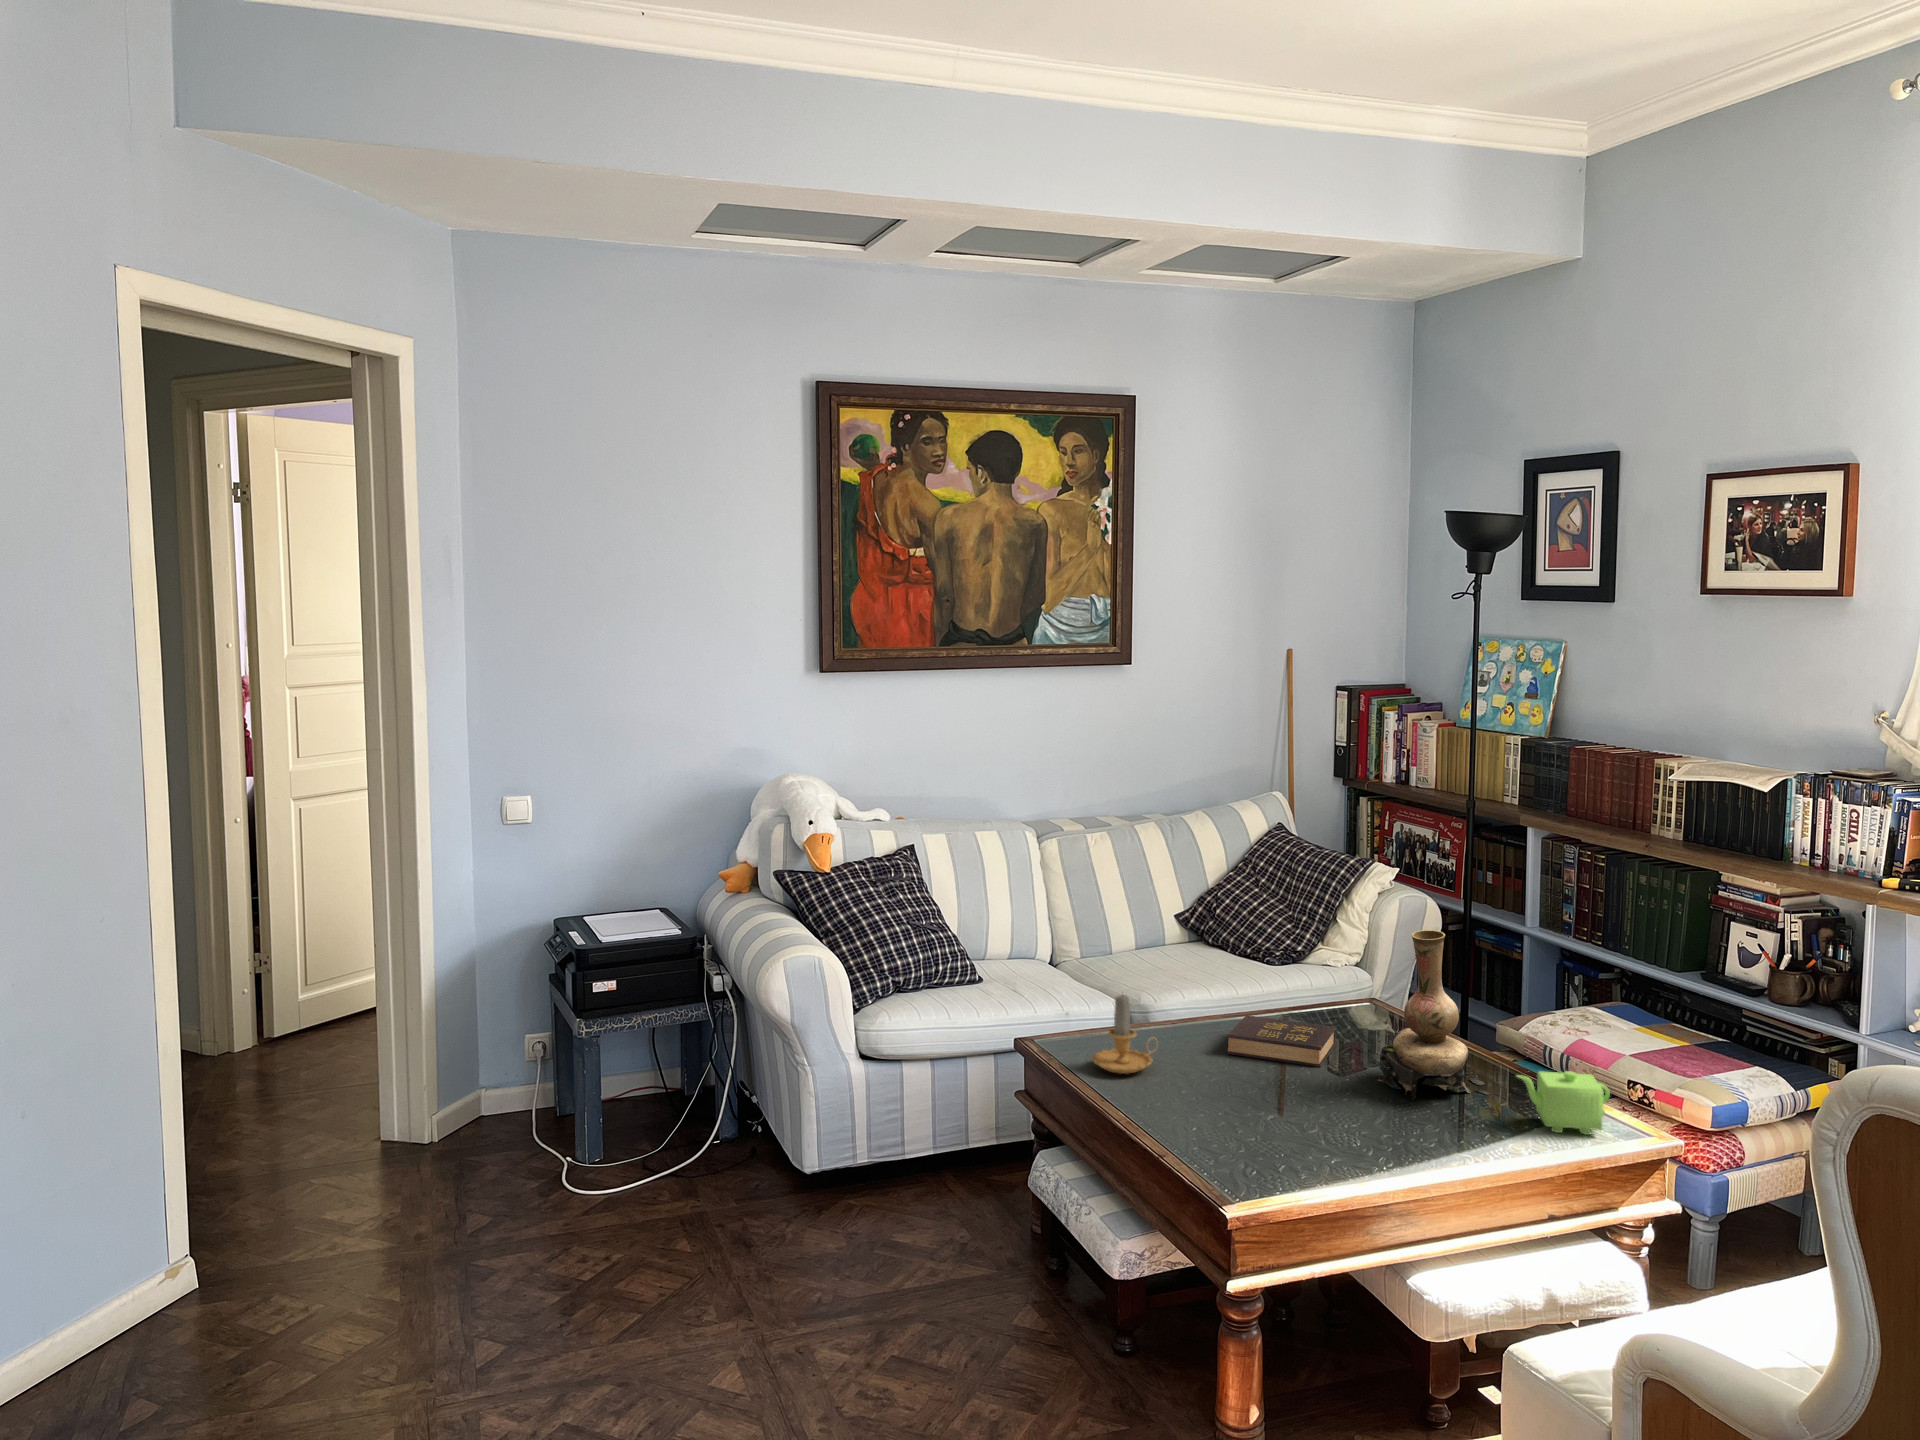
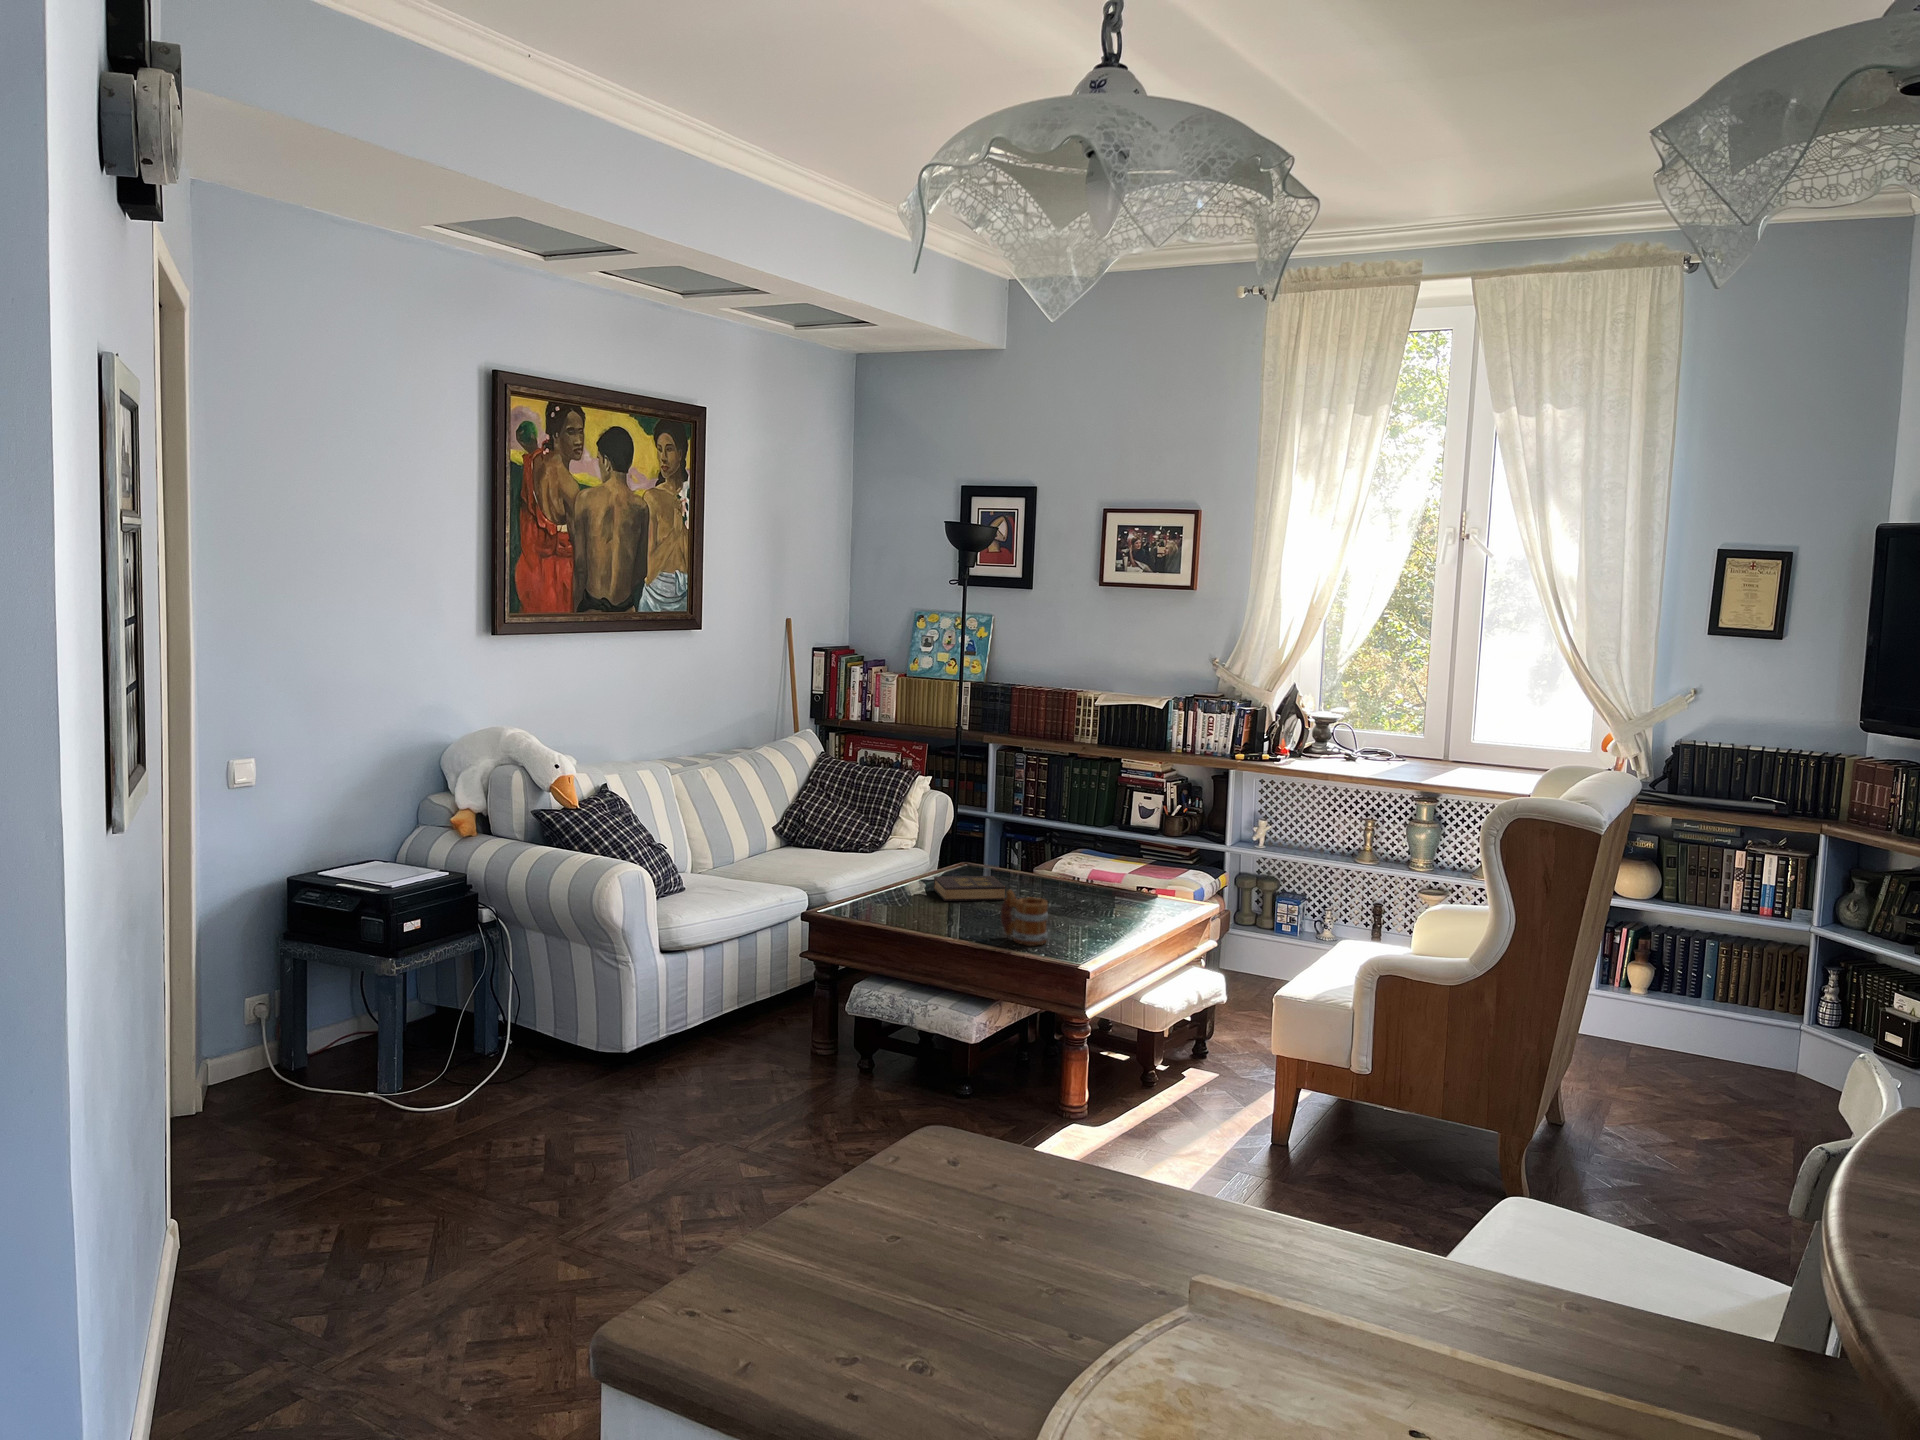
vase: present [1378,930,1490,1100] -> none [1041,802,1109,908]
candle: present [1092,995,1157,1074] -> none [882,863,924,920]
mug: none [1196,1056,1255,1152] -> present [1001,890,1048,946]
teapot: present [1517,1071,1610,1135] -> none [1143,875,1188,911]

